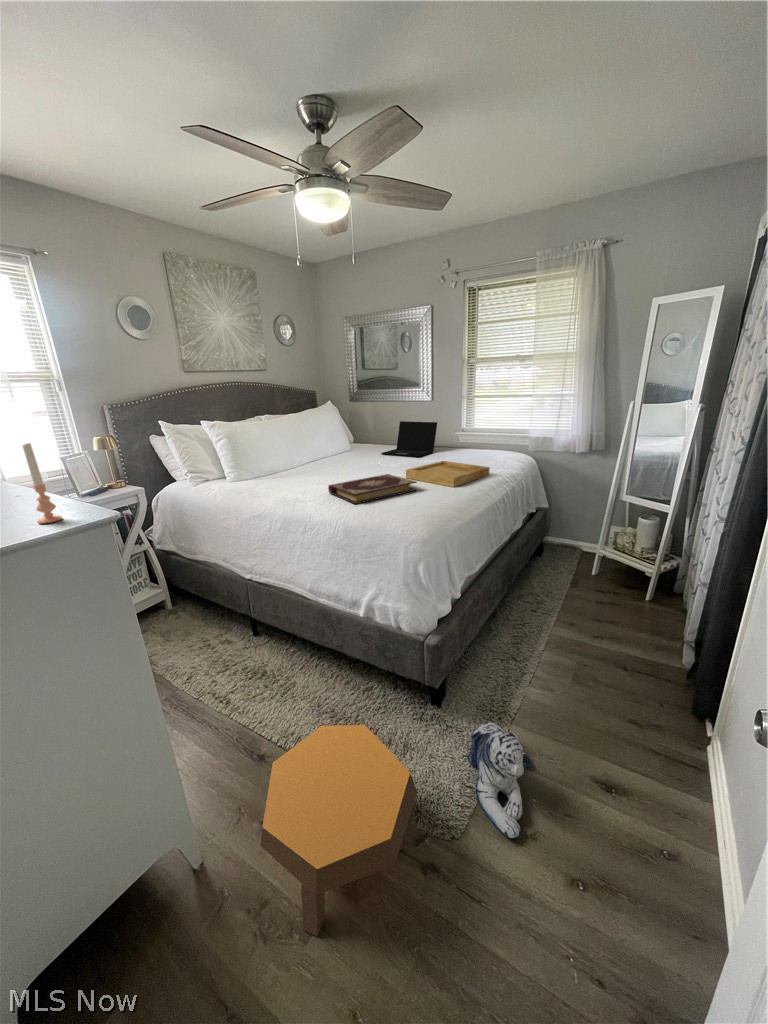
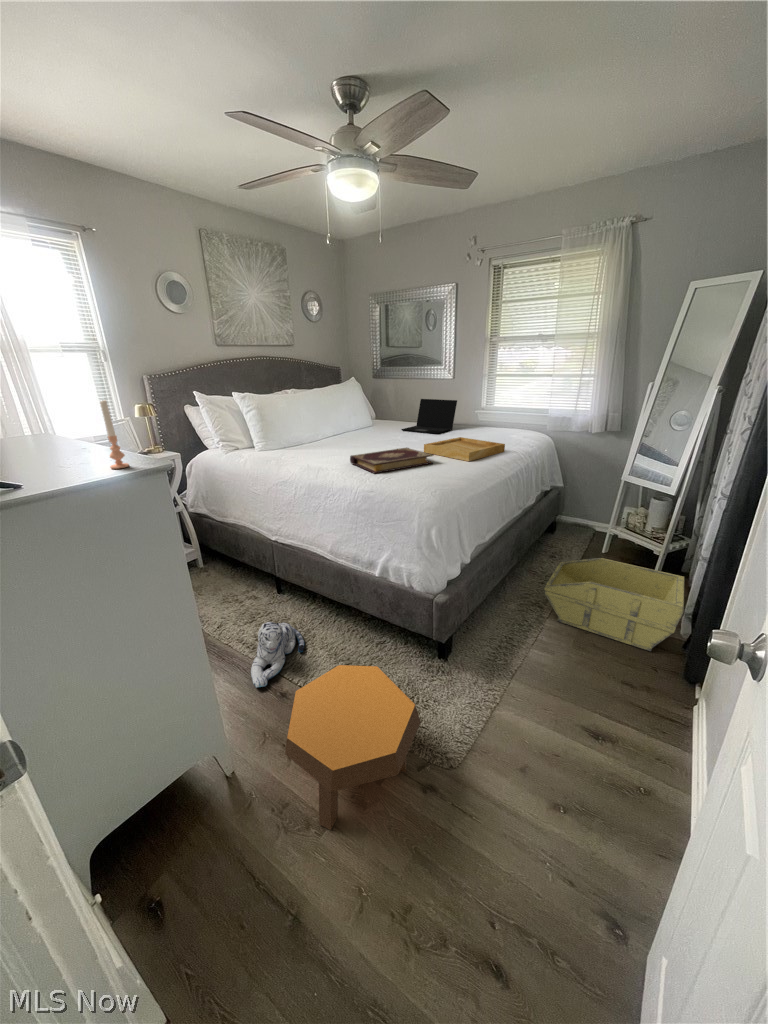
storage bin: none [539,583,687,684] -> present [544,558,684,651]
plush toy: present [468,722,530,838] -> present [251,622,305,687]

